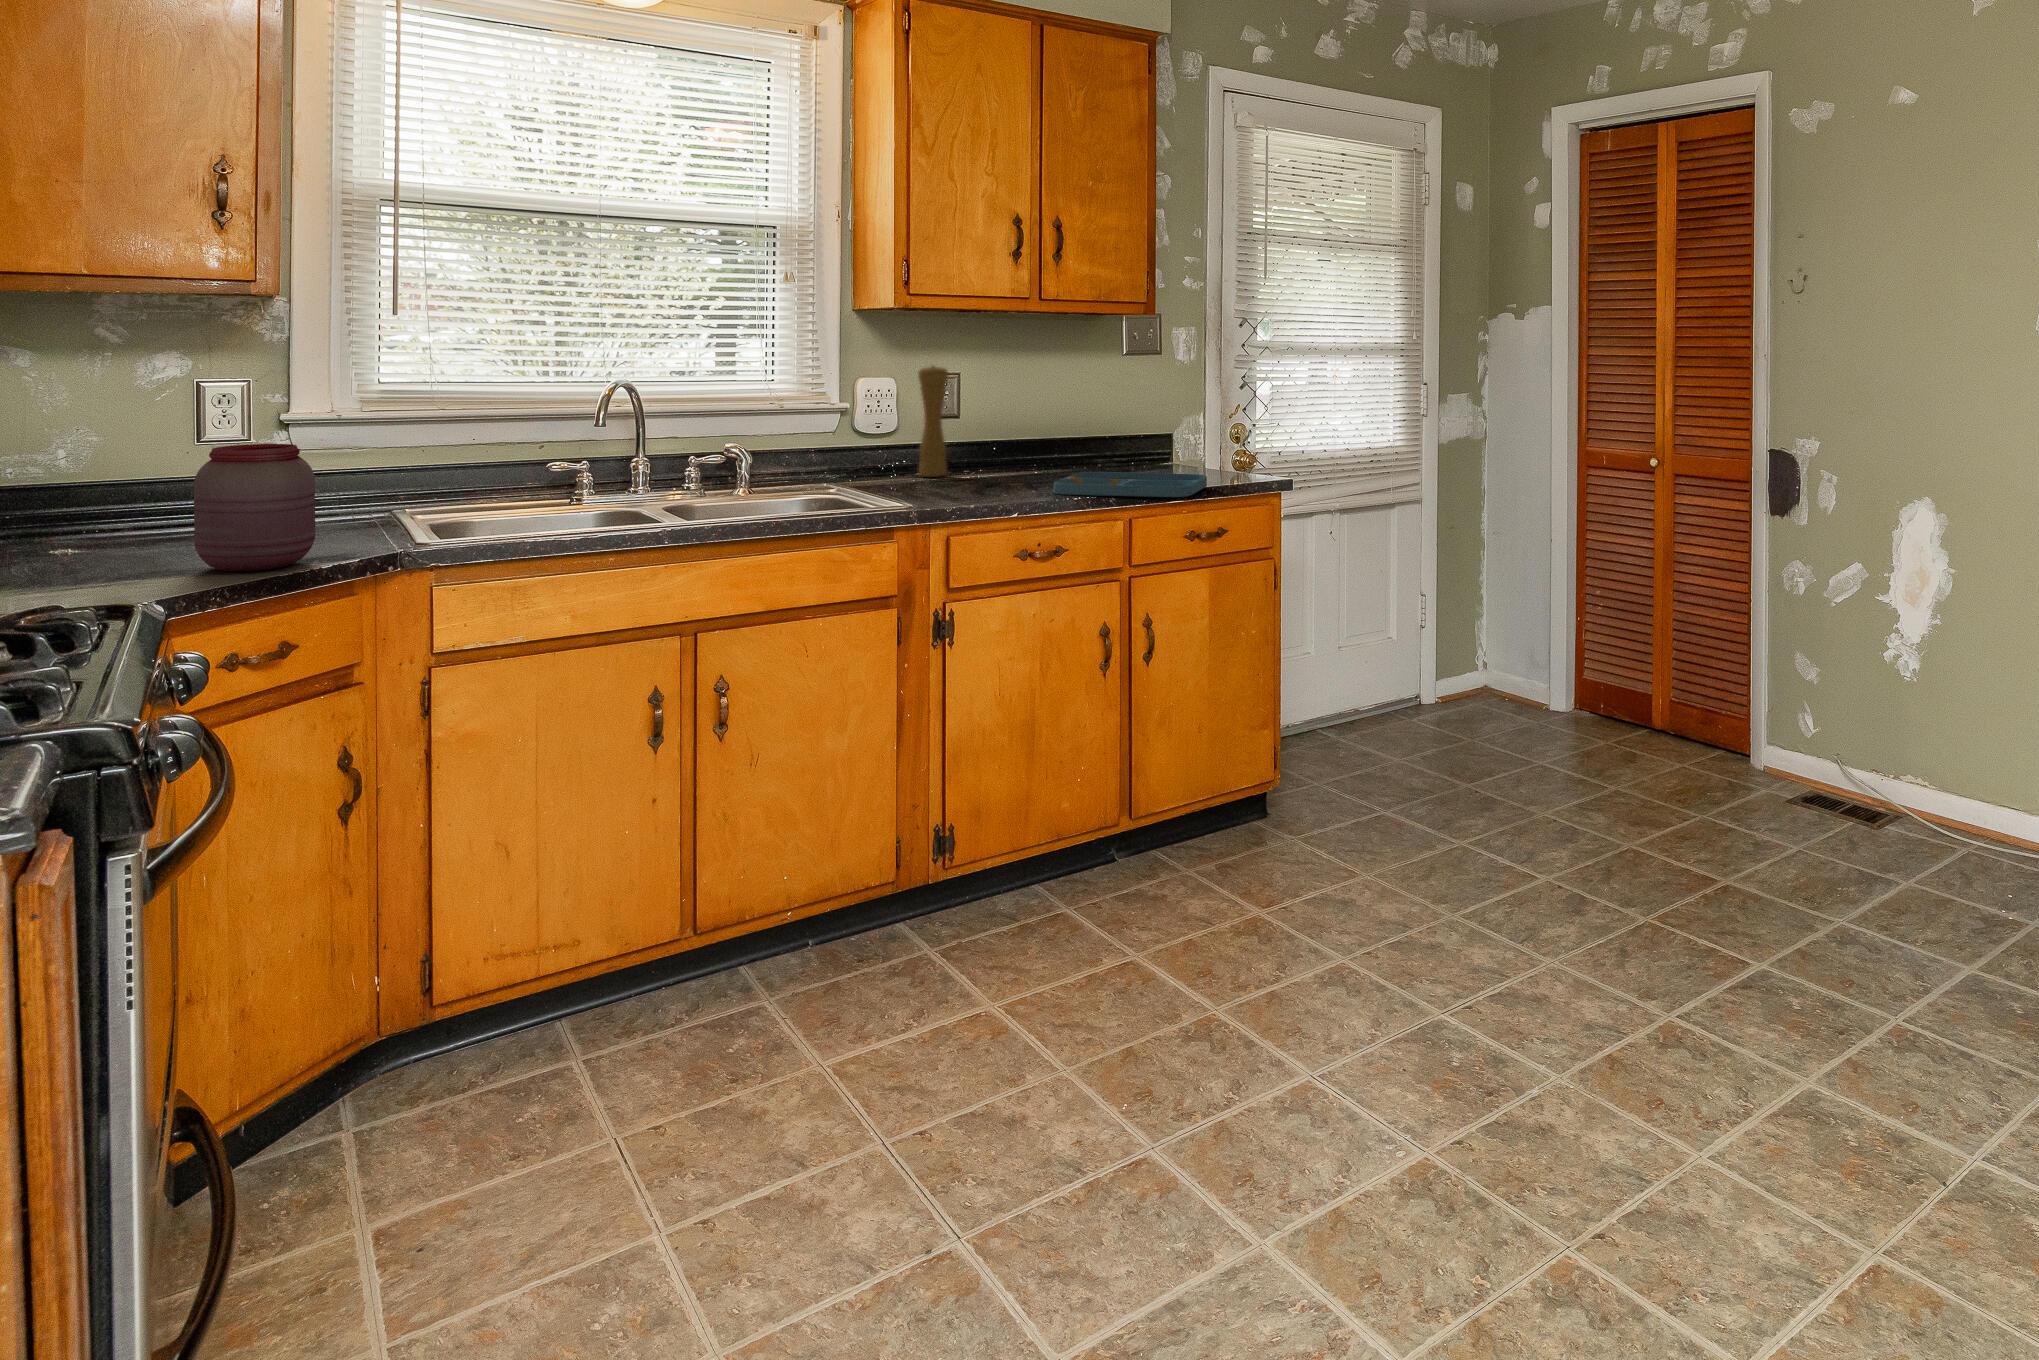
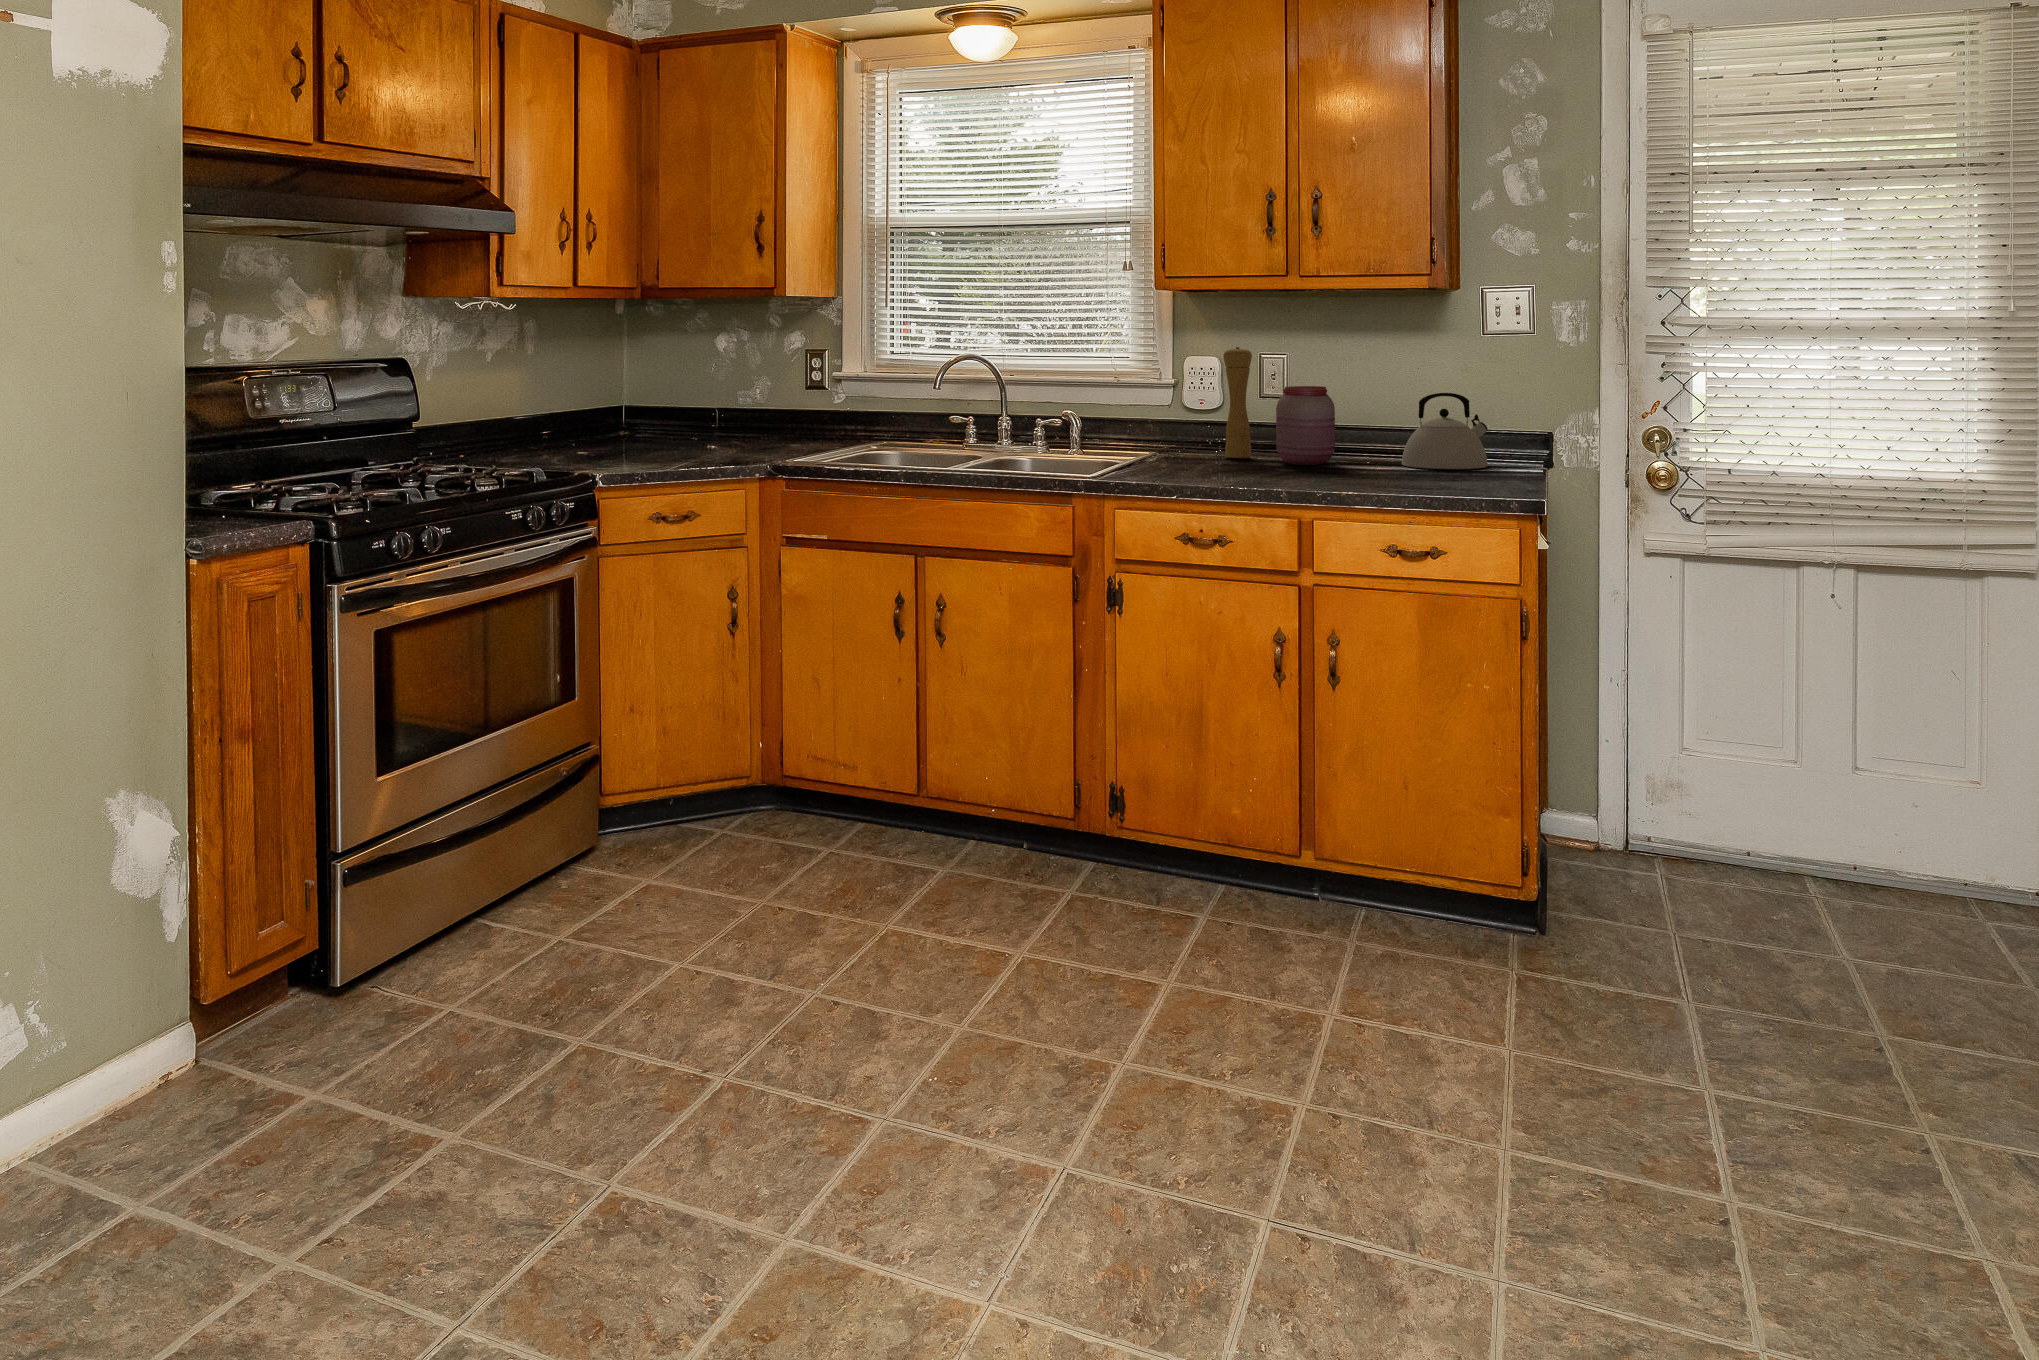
kettle: none [1072,403,1145,470] -> present [1402,393,1488,469]
jar: present [194,444,315,571] -> present [1276,386,1335,465]
tray: present [1053,472,1207,497] -> none [1262,463,1438,494]

